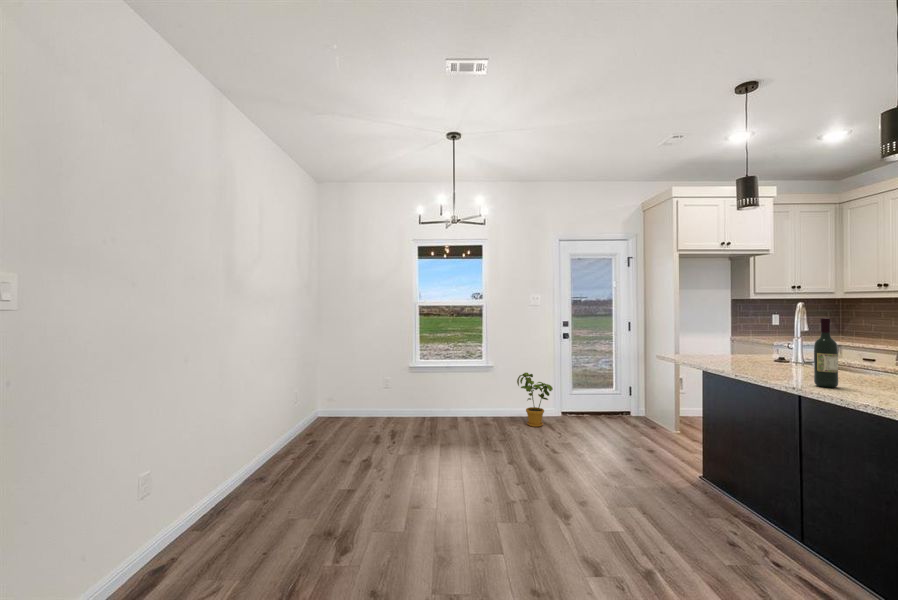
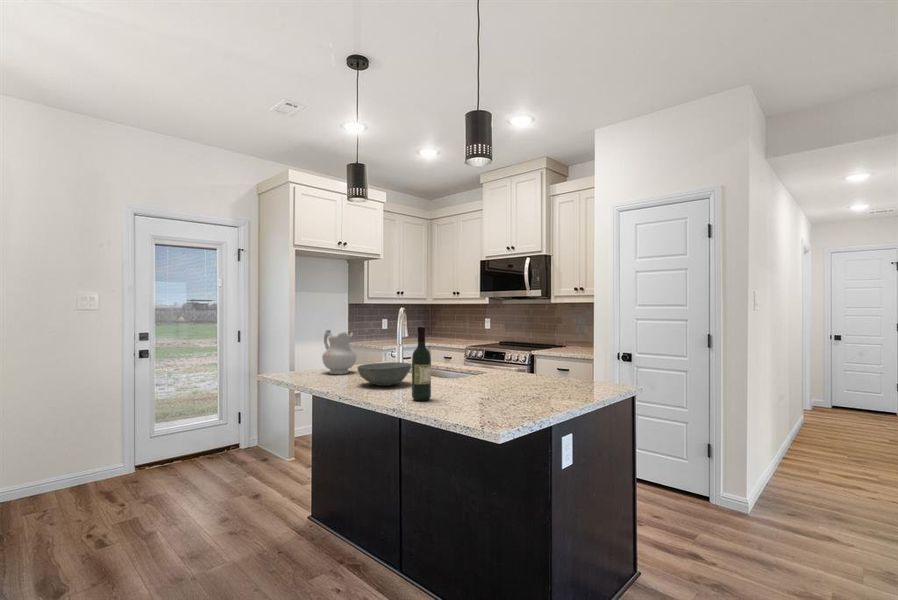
ceramic pitcher: none [712,321,747,360] -> present [322,330,356,374]
bowl: none [750,352,813,373] -> present [358,362,411,386]
house plant: present [517,373,553,427] -> none [45,420,115,504]

